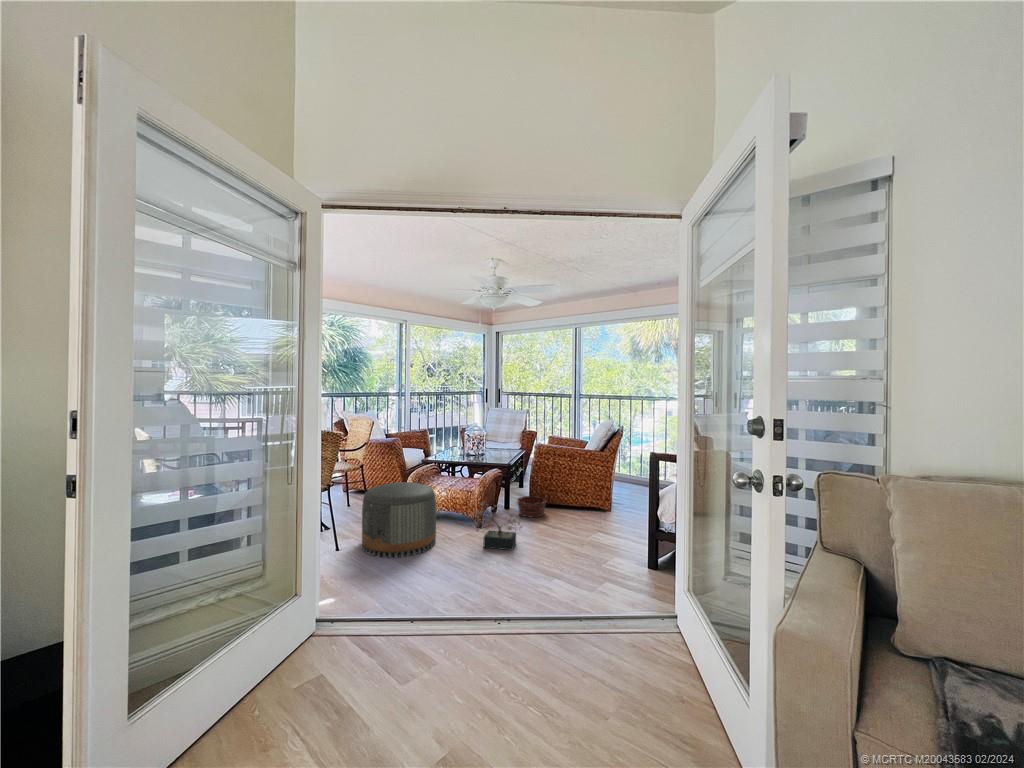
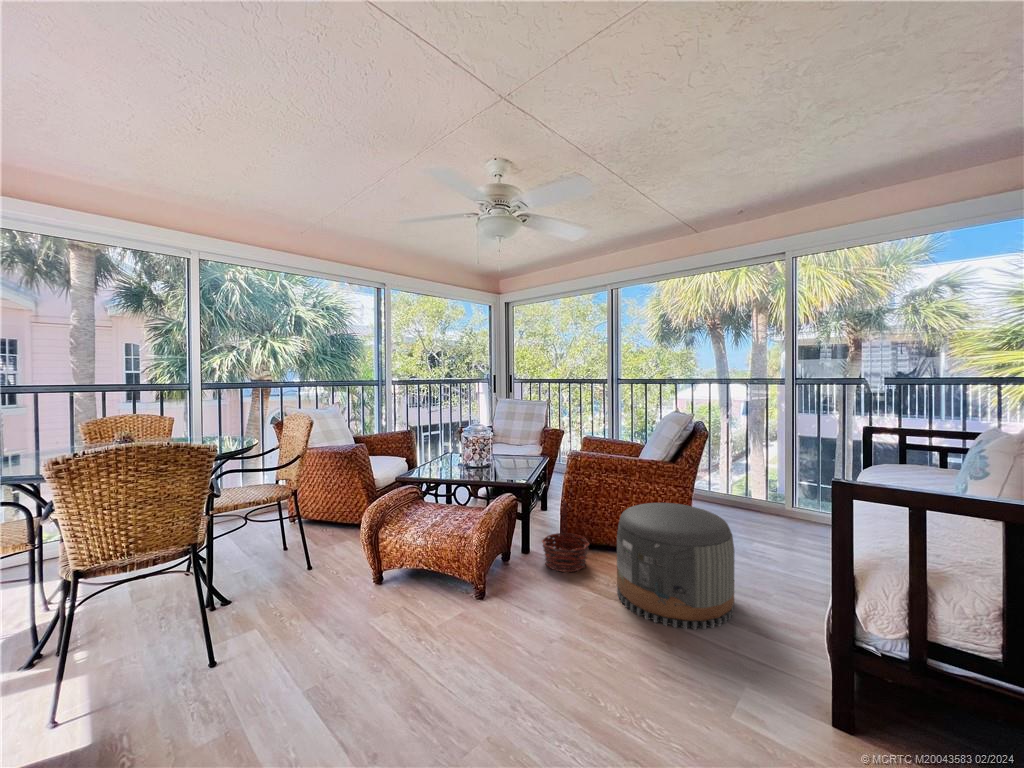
pouf: present [362,482,436,558] -> present [617,503,735,630]
decorative plant: present [475,502,522,550] -> none [466,565,561,669]

